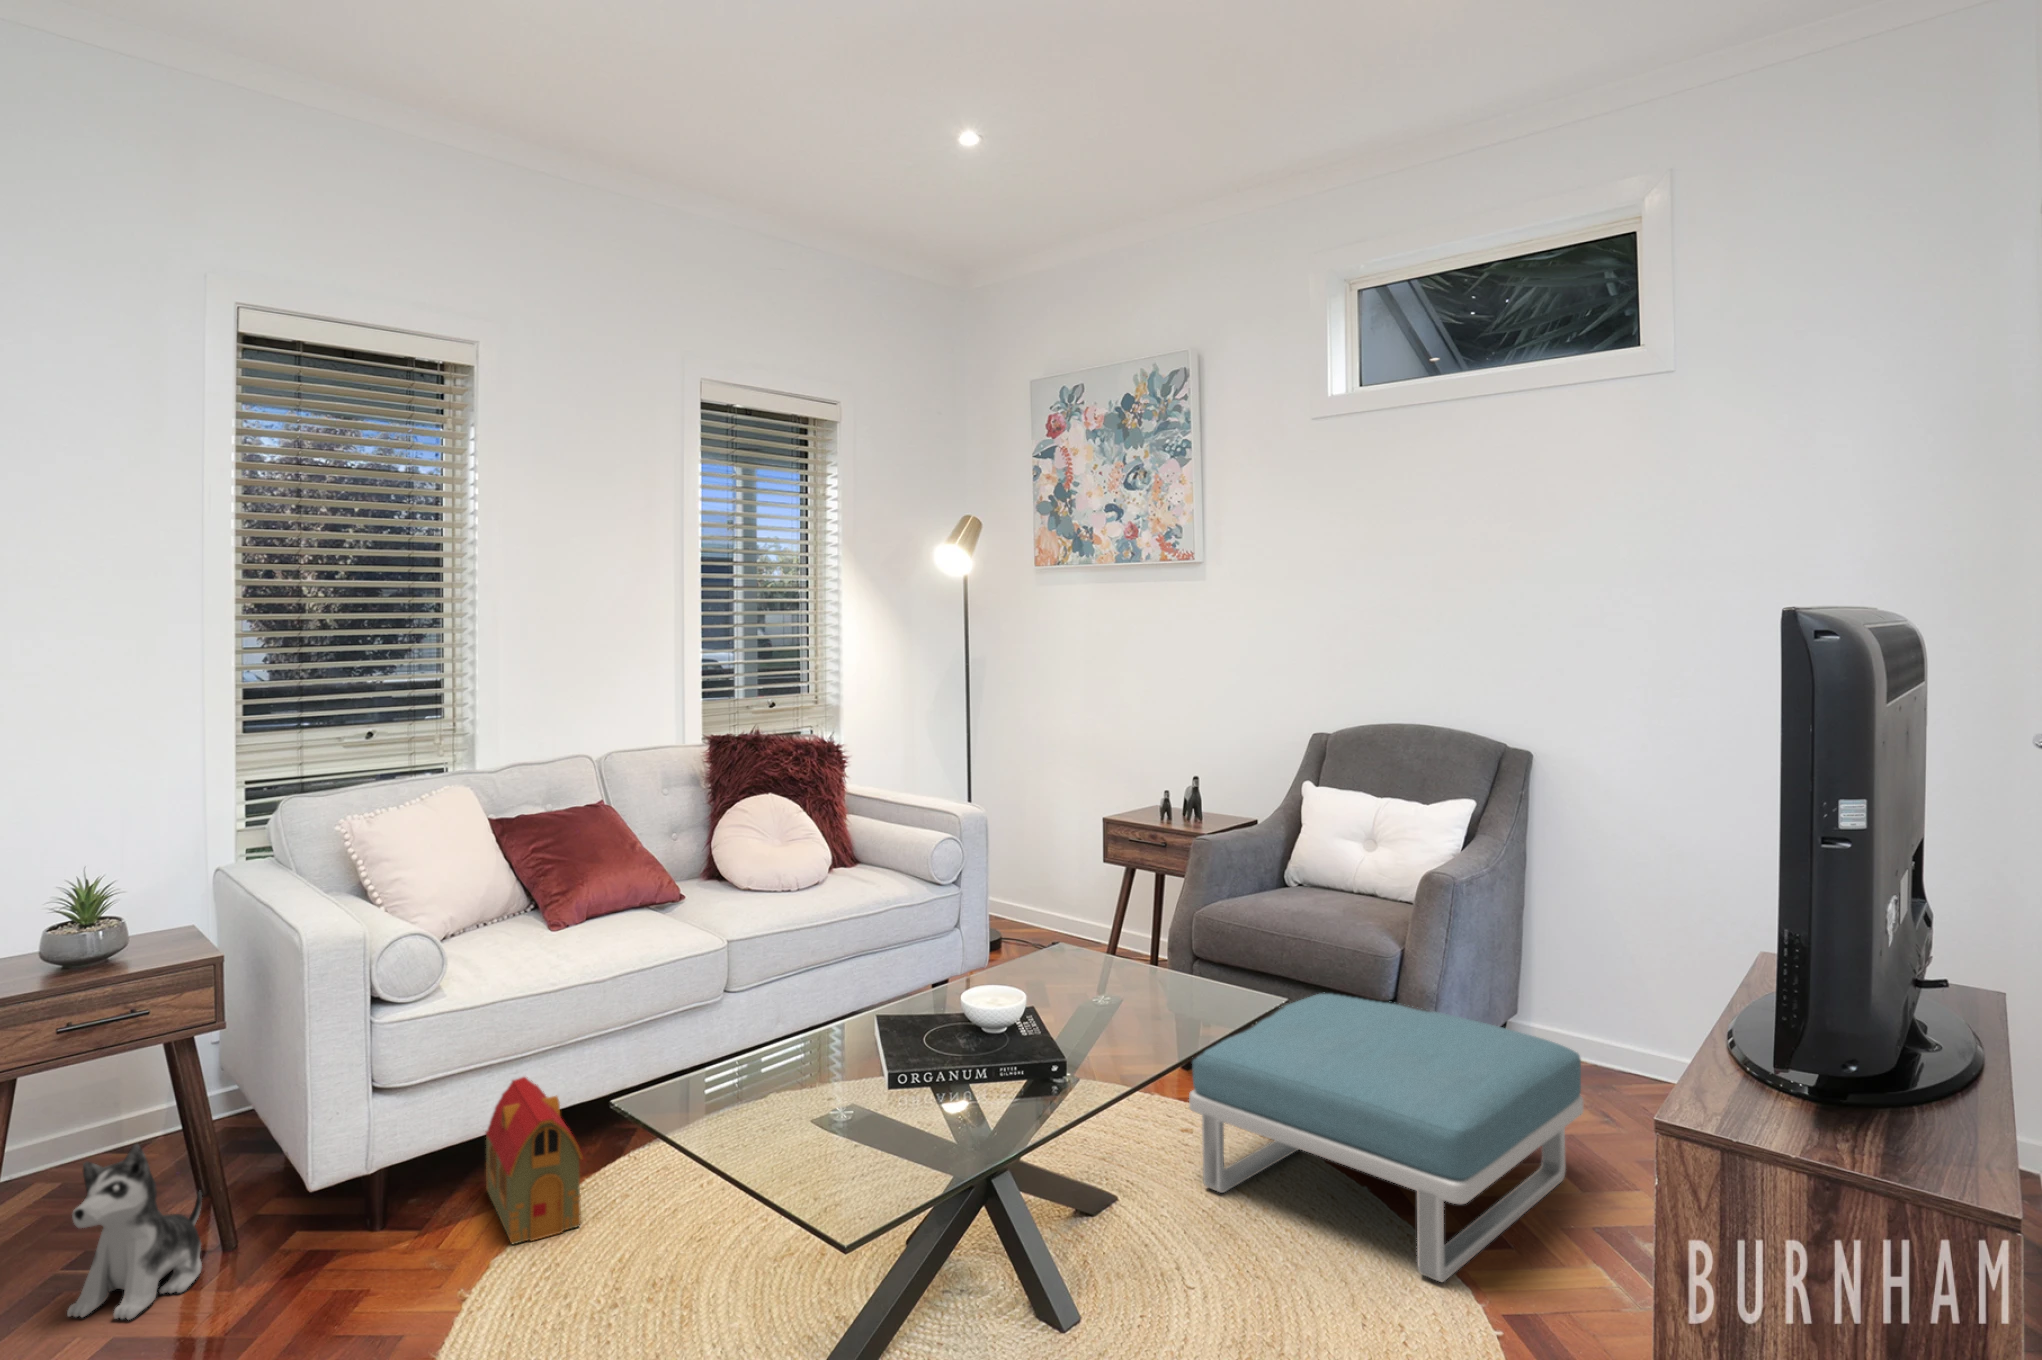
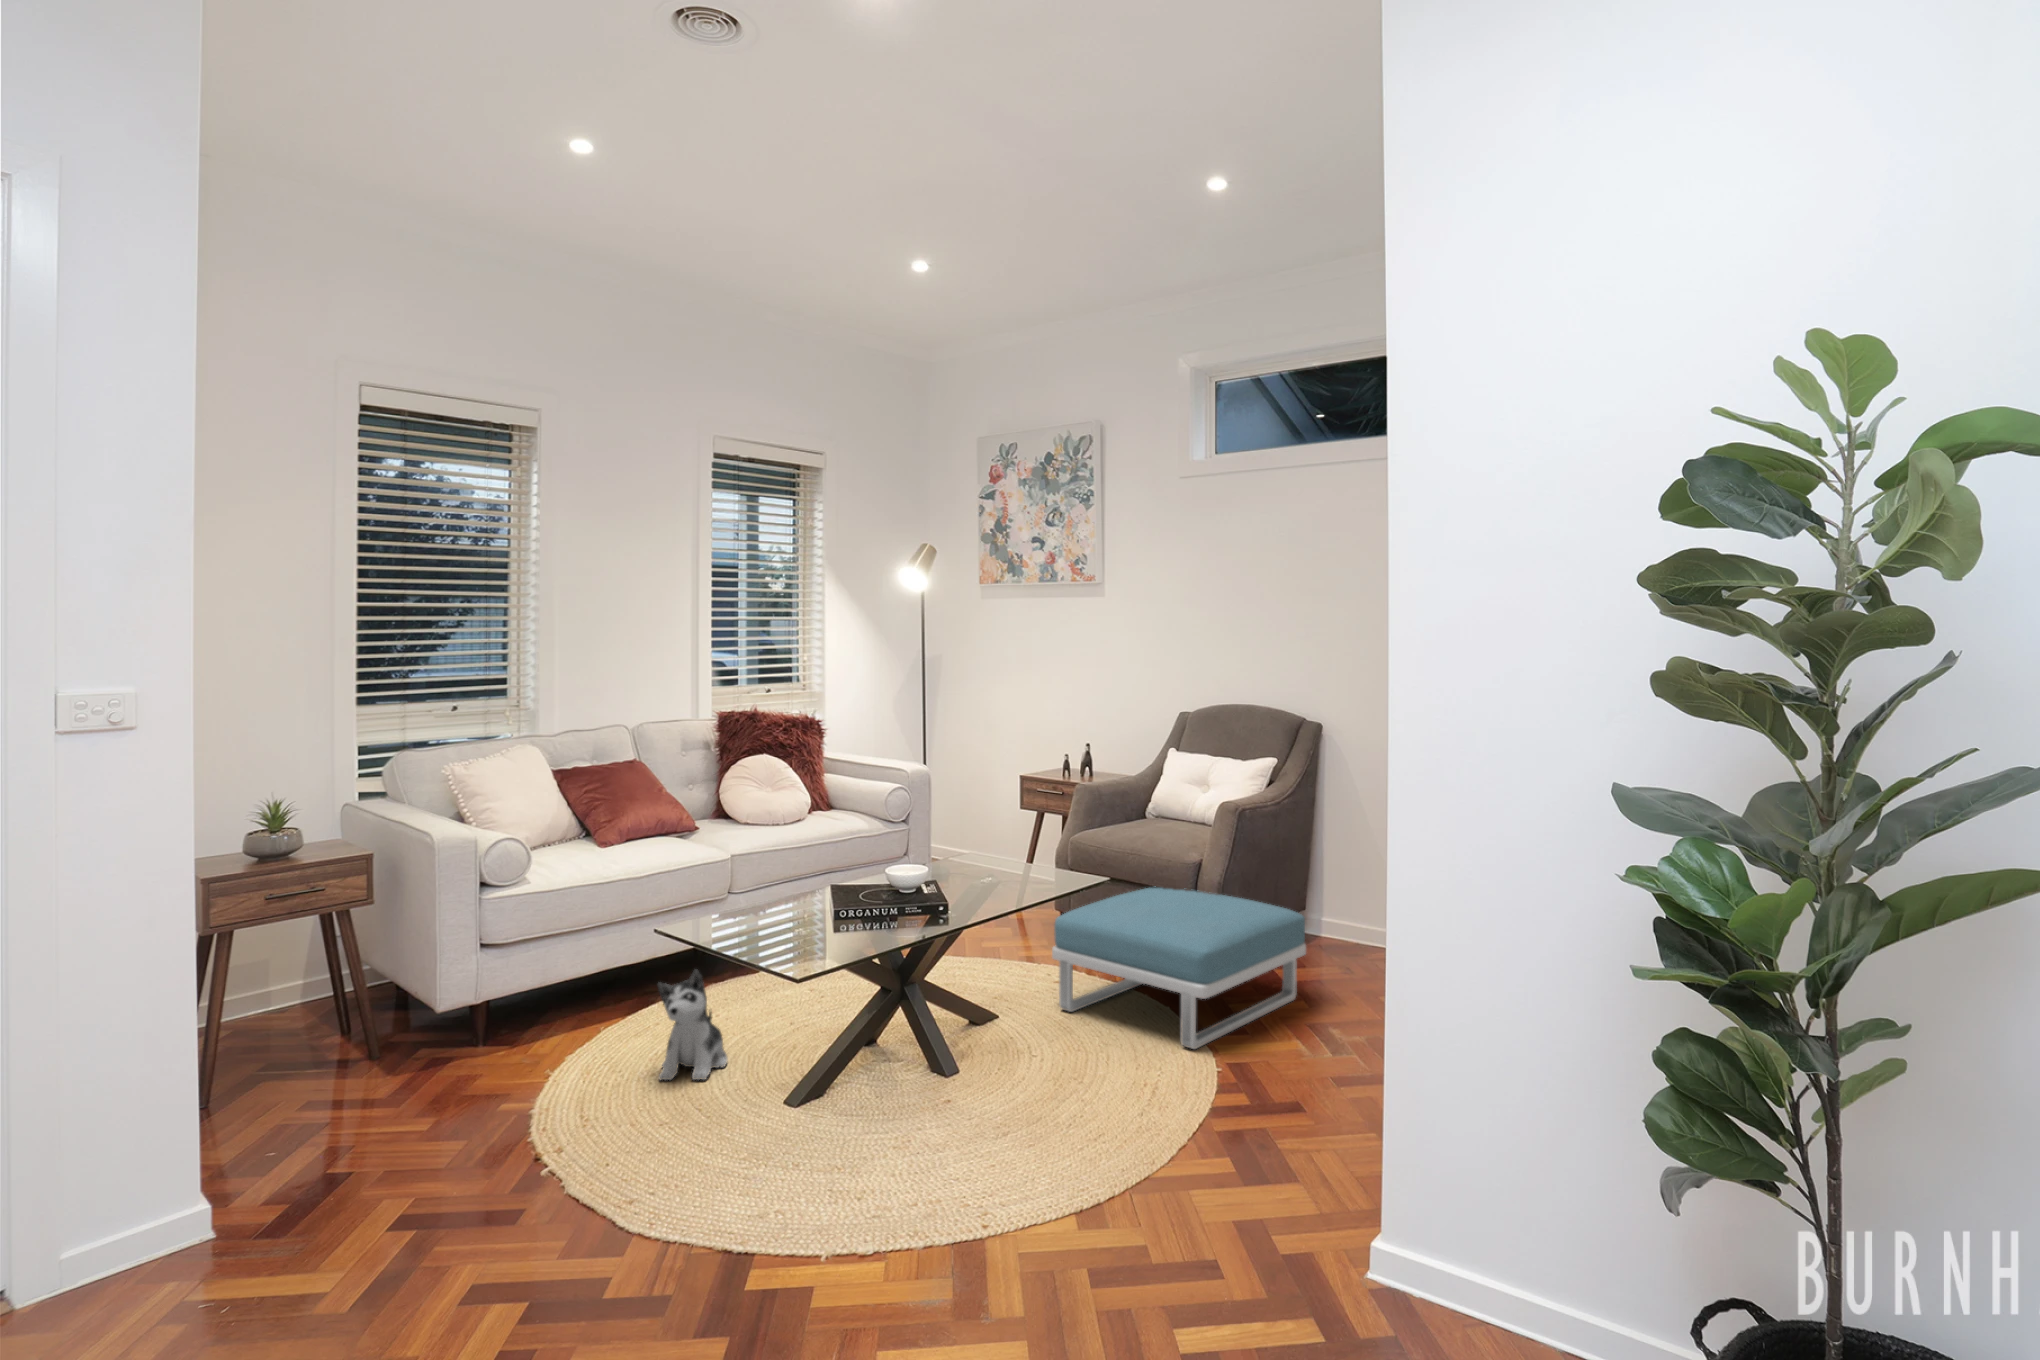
toy house: present [486,1077,584,1244] -> none [554,944,631,1051]
plush toy: present [67,1144,202,1320] -> present [658,969,727,1080]

